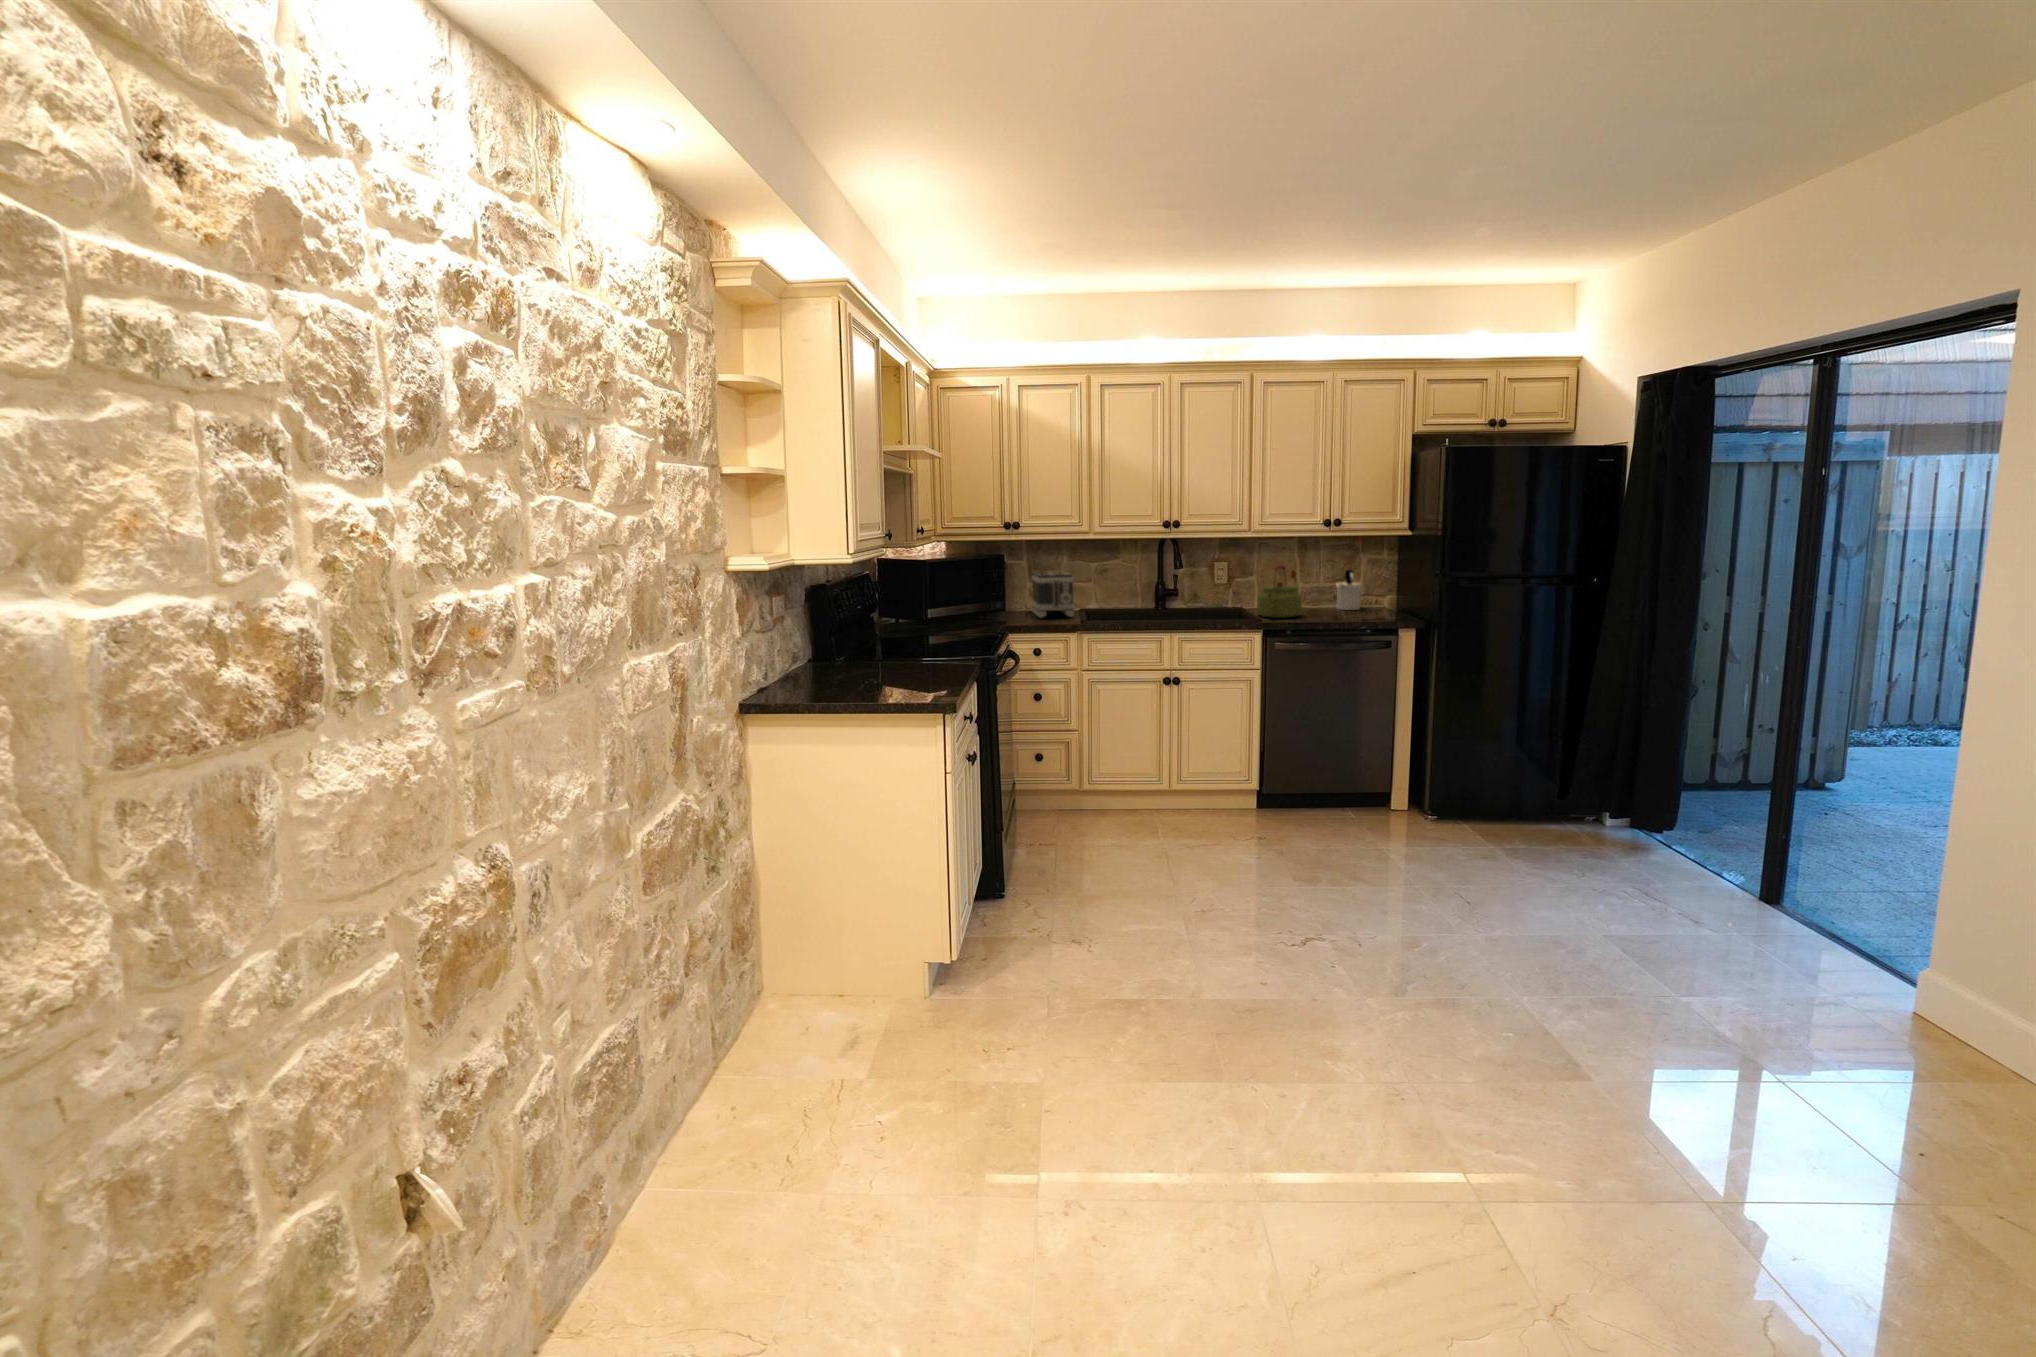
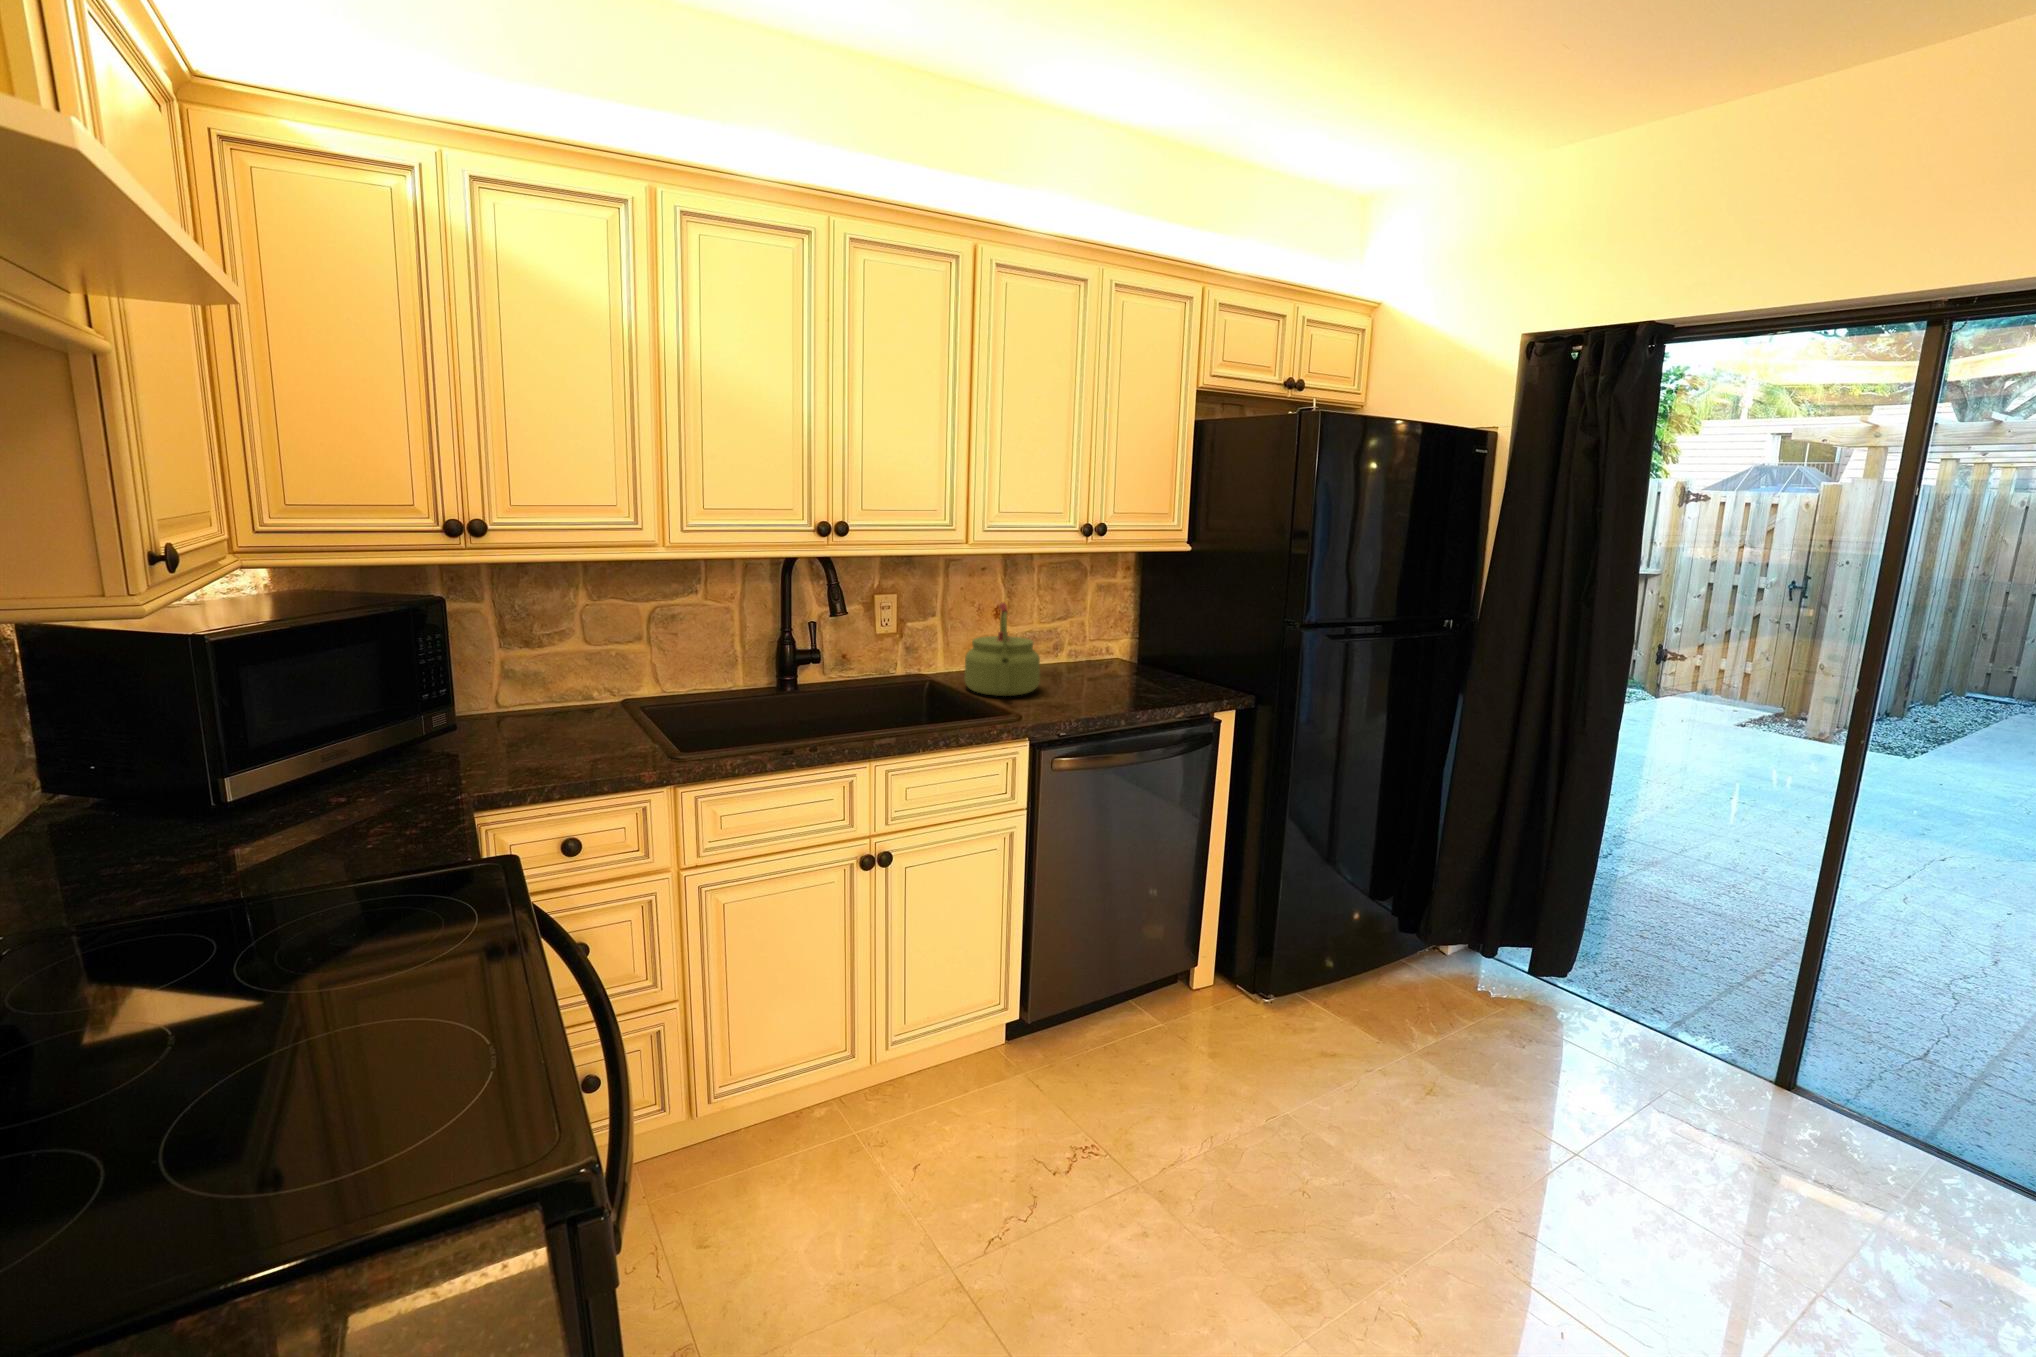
soap dispenser: present [1336,570,1361,610] -> none [1056,603,1096,668]
toaster: present [1032,572,1074,618] -> none [504,619,628,734]

